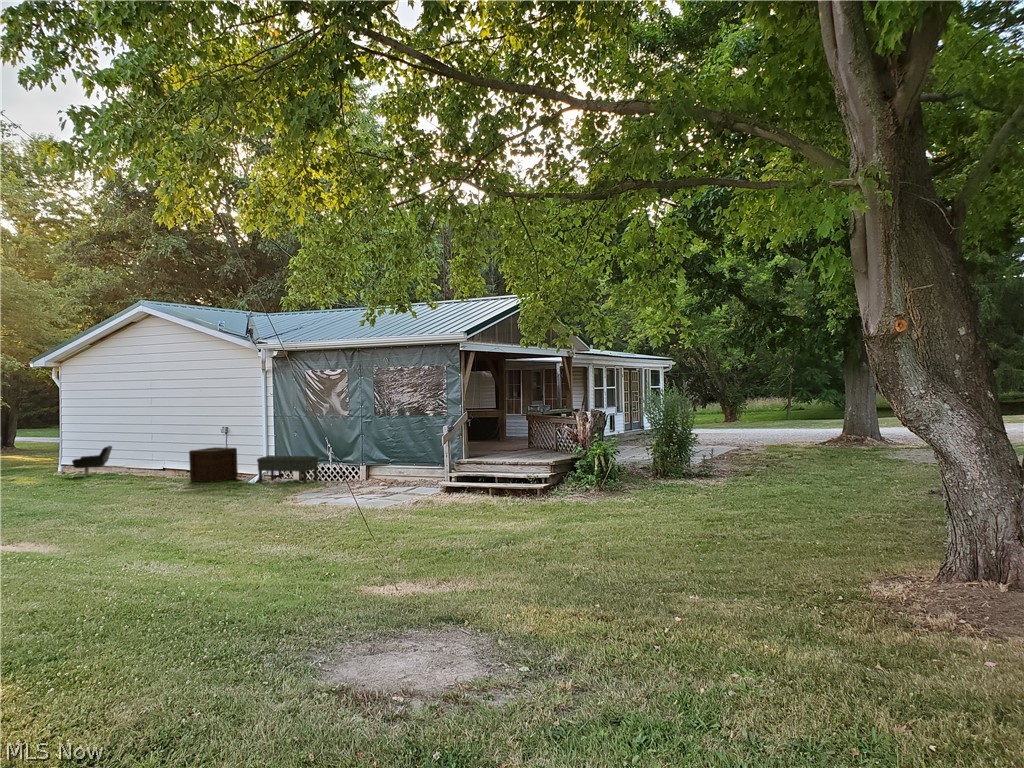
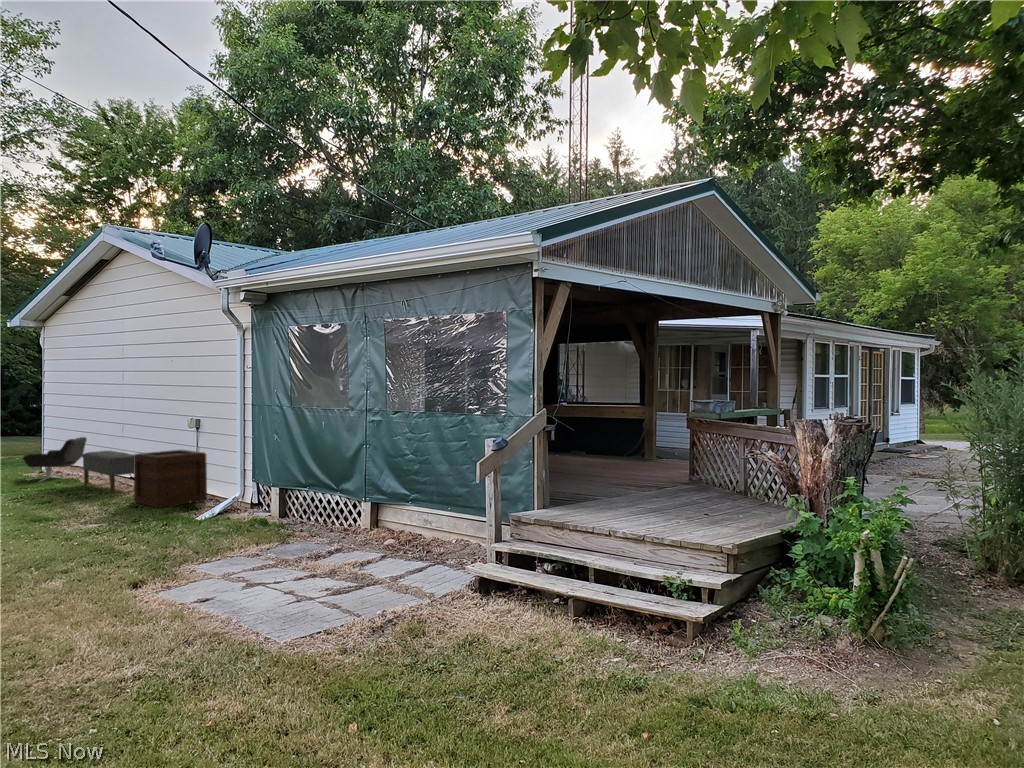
bench: present [257,456,318,484] -> present [82,451,134,493]

